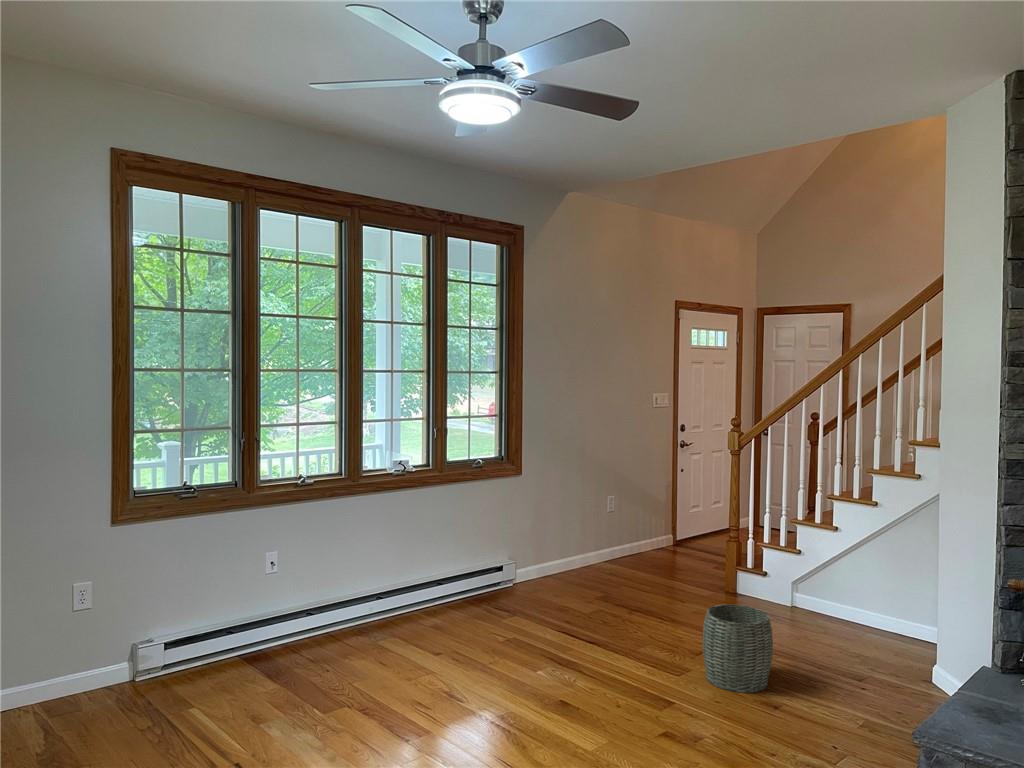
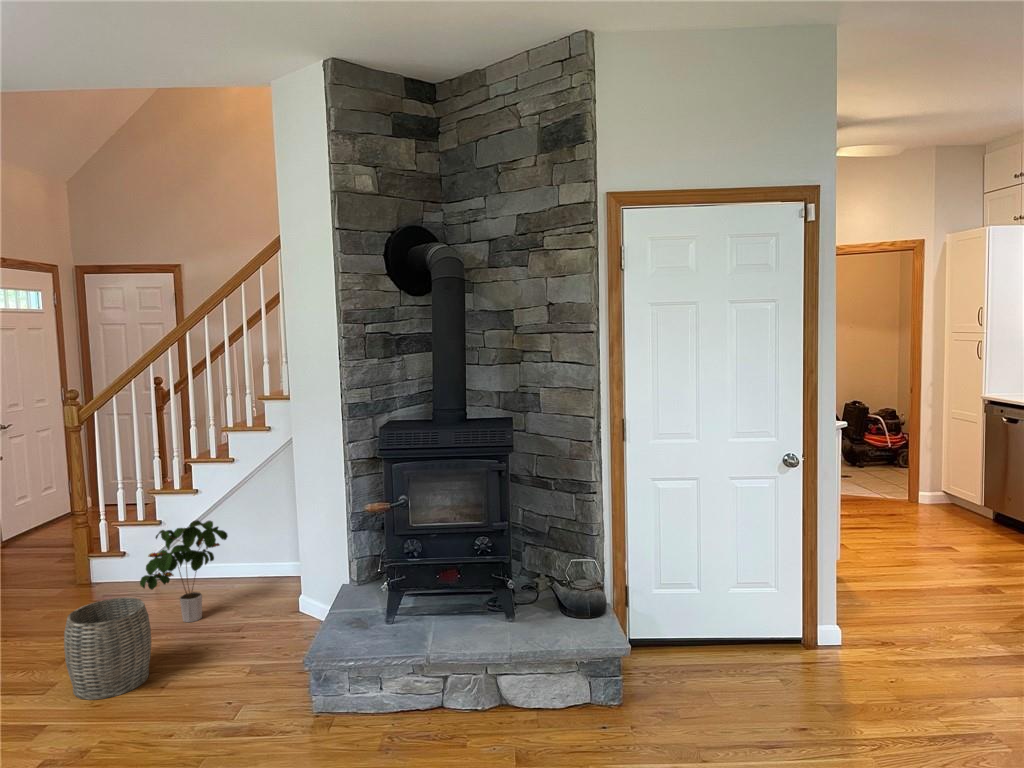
potted plant: none [771,555,859,654] -> present [140,520,228,622]

